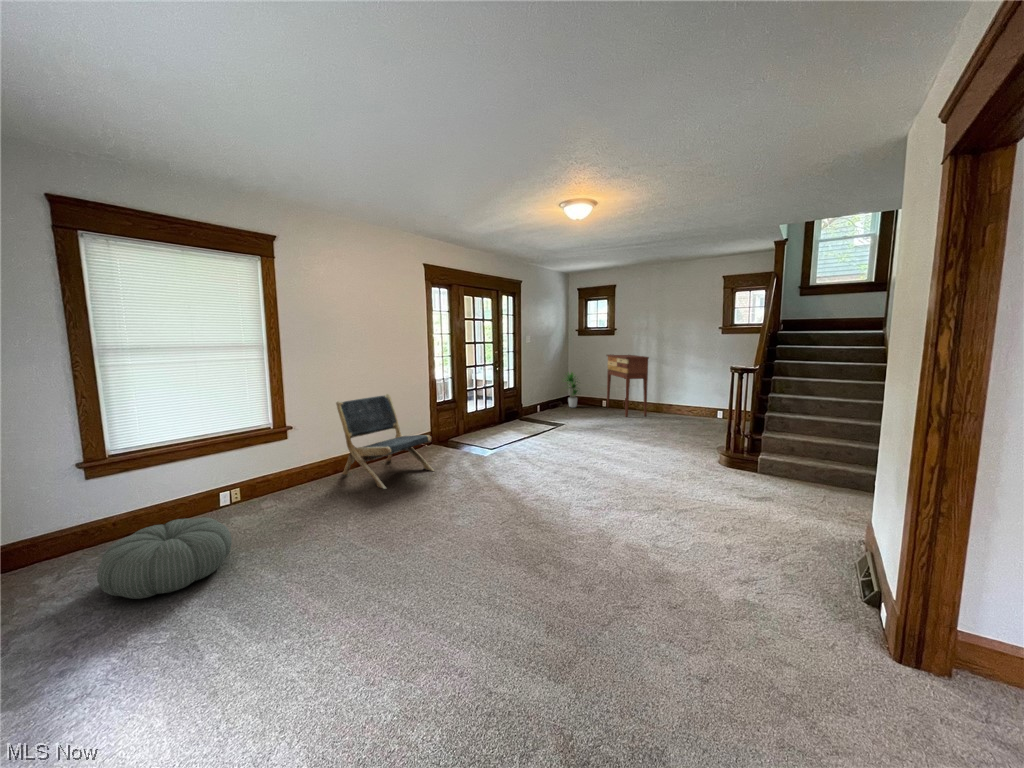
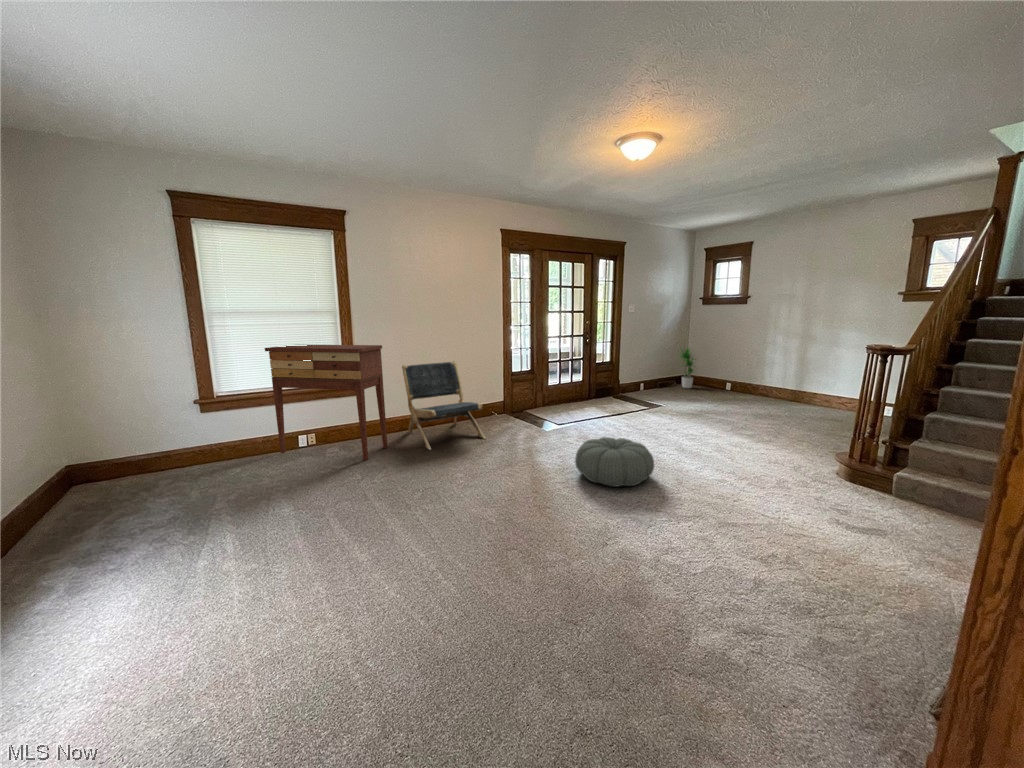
console table: present [607,354,649,417] -> present [265,345,388,460]
pouf: present [97,518,232,599] -> present [575,437,654,487]

